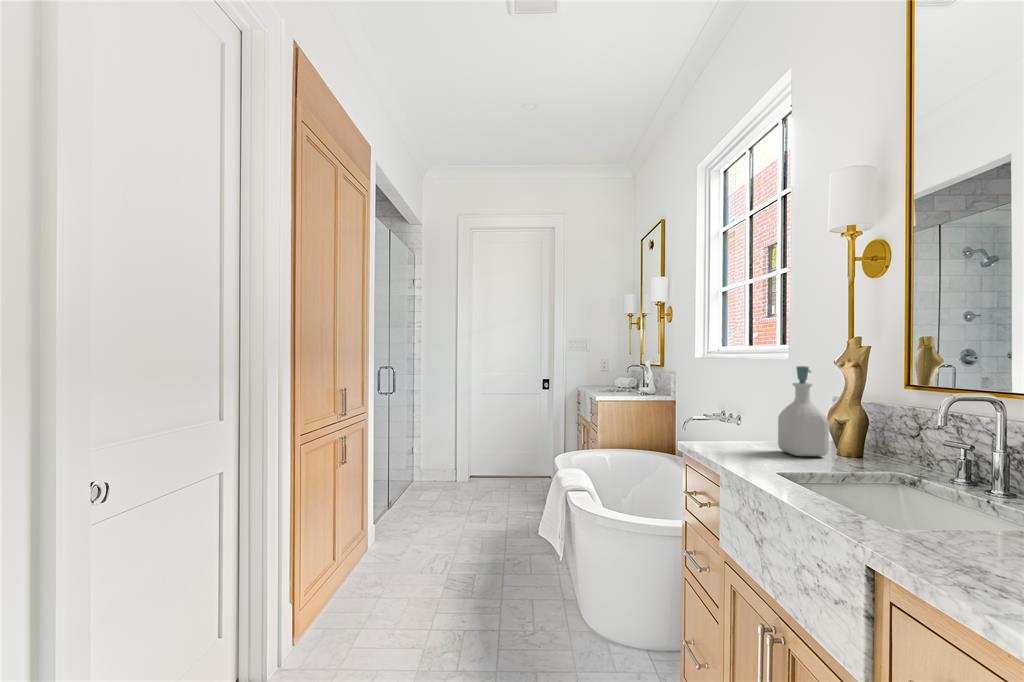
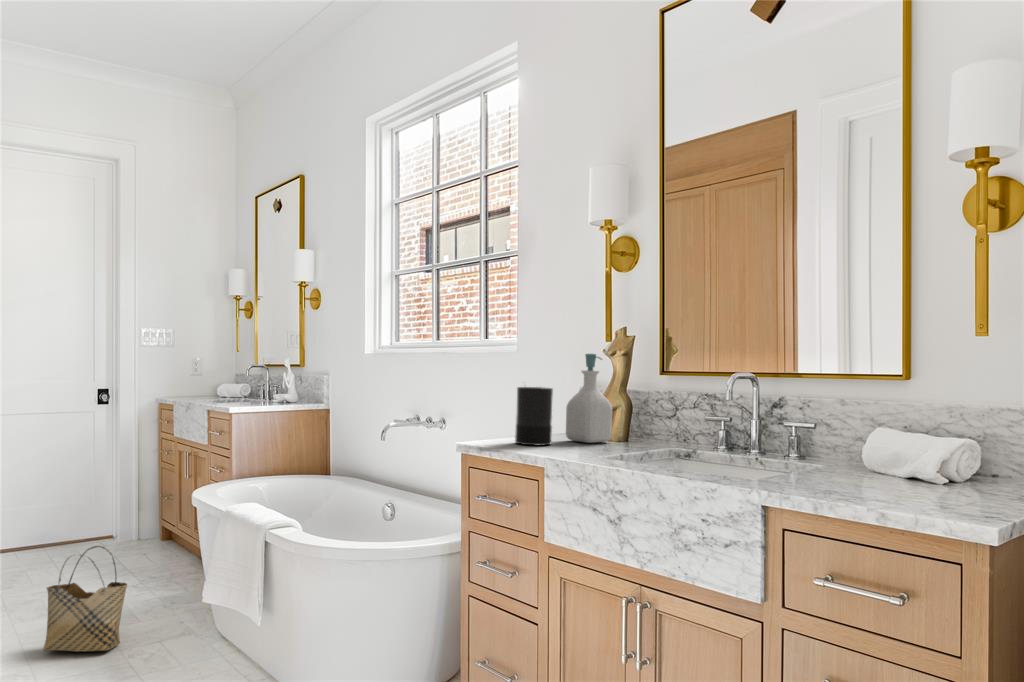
candle: none [709,393,750,454] -> present [515,387,553,446]
woven basket: none [485,481,526,548] -> present [43,546,127,652]

